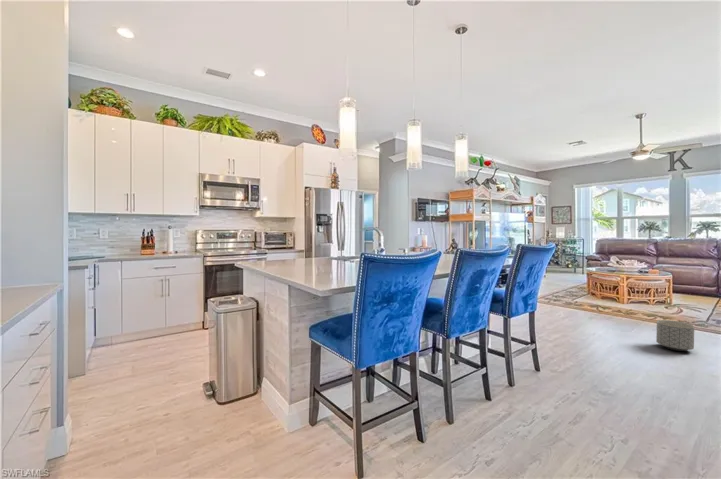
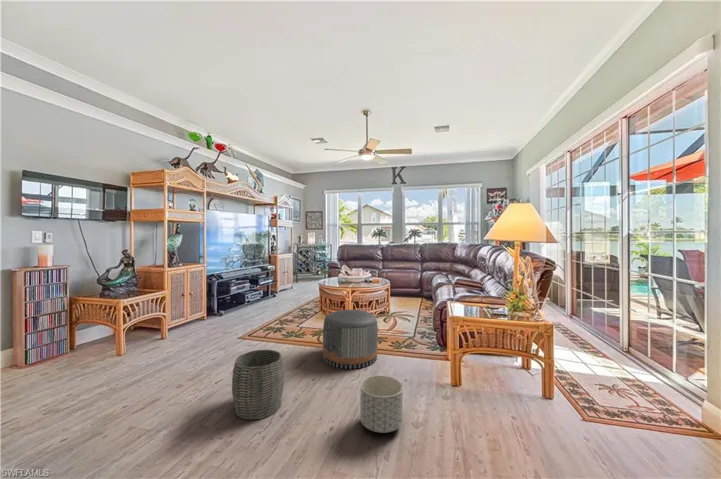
pouf: none [609,287,664,327] -> present [323,310,378,369]
woven basket: none [558,298,592,333] -> present [232,349,284,420]

